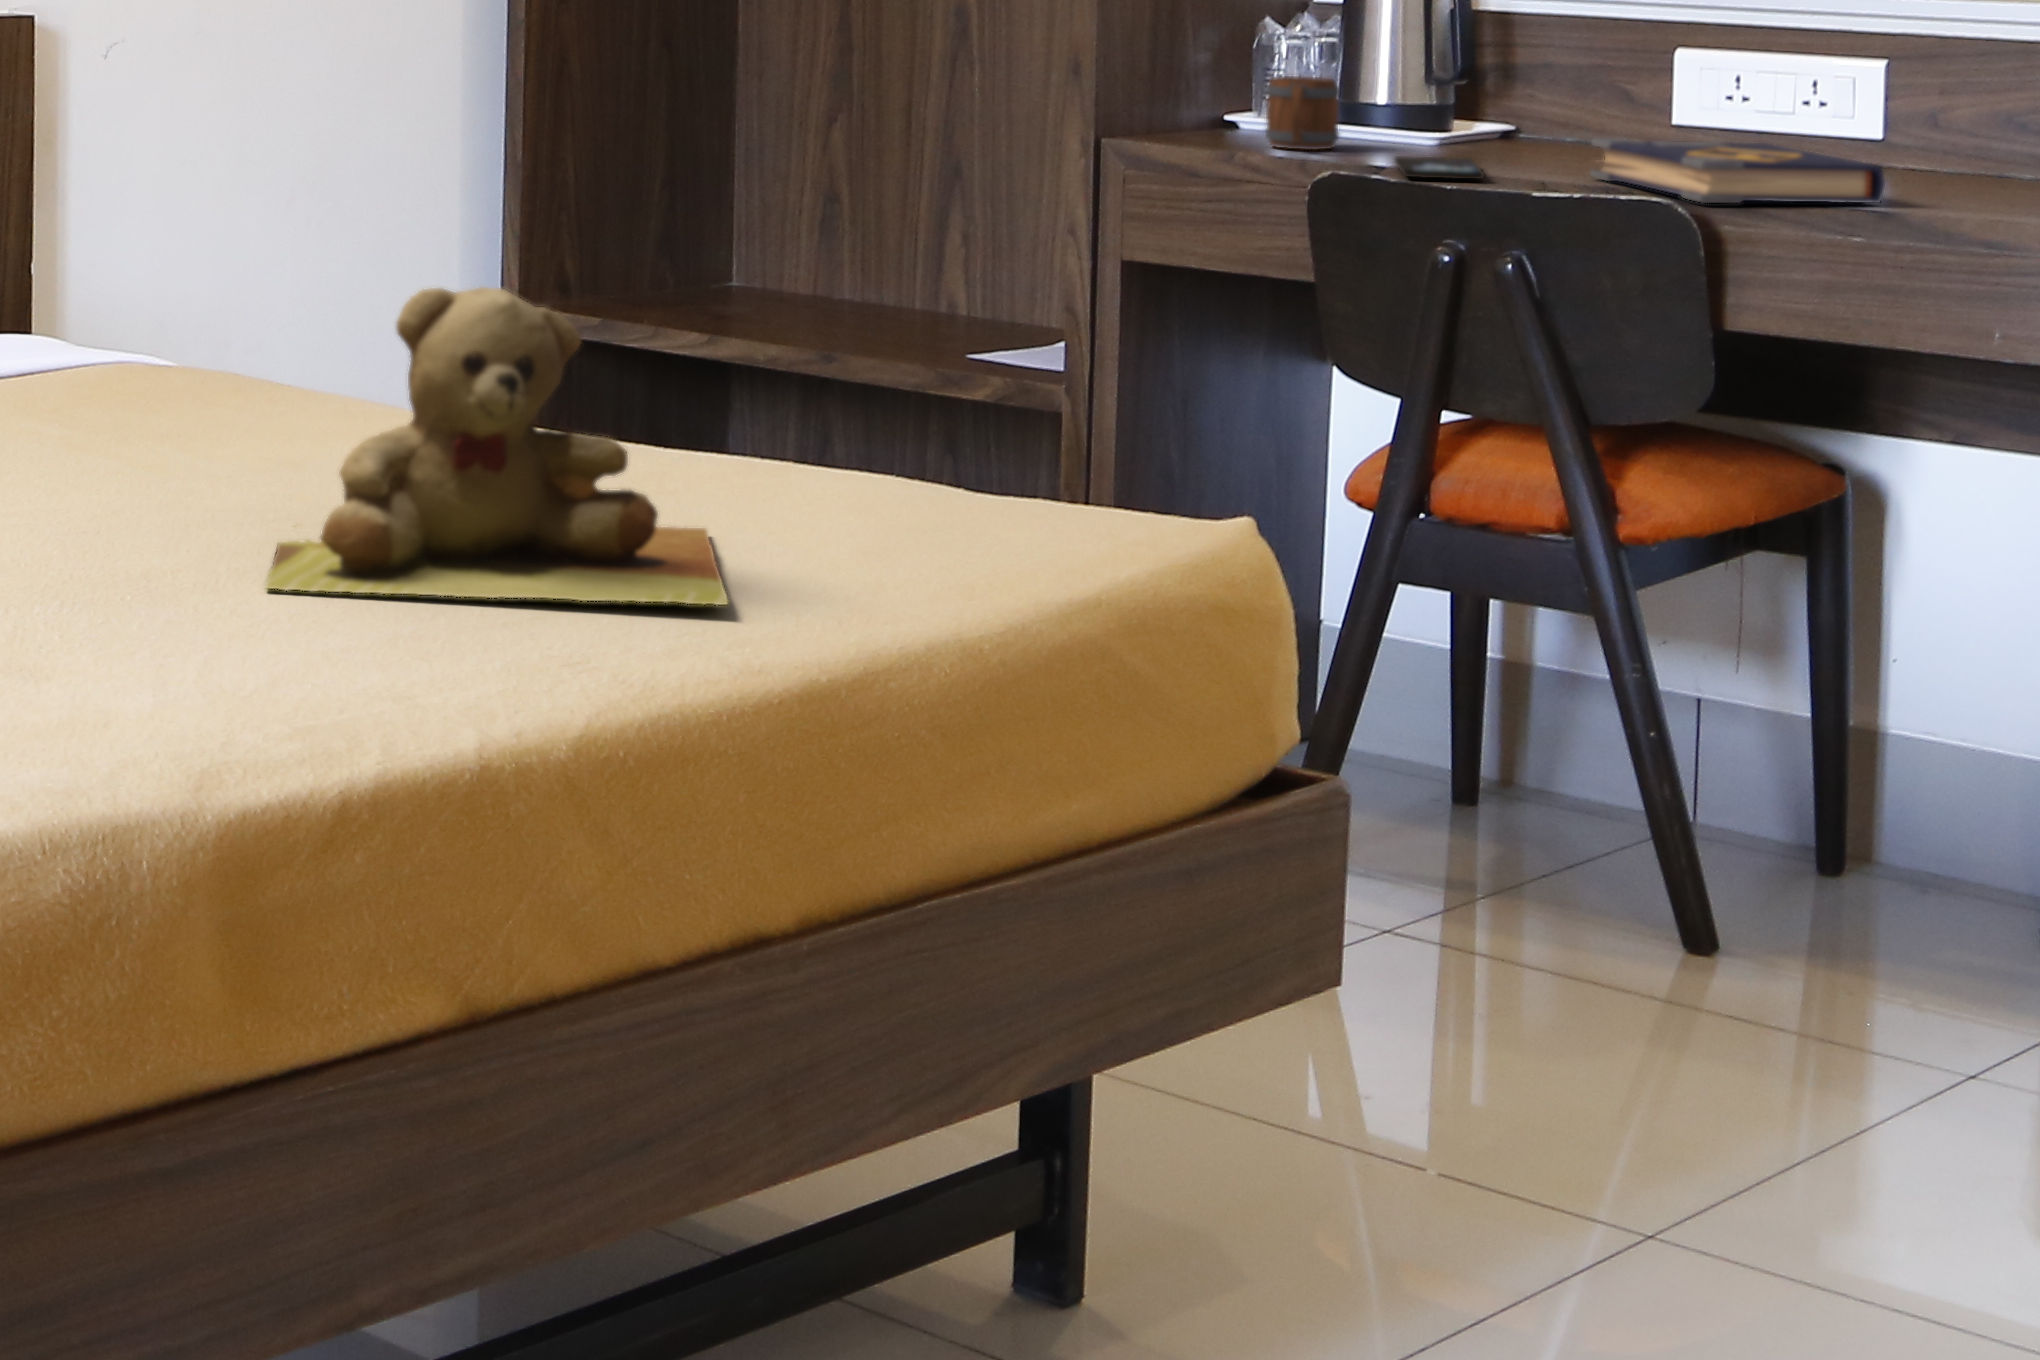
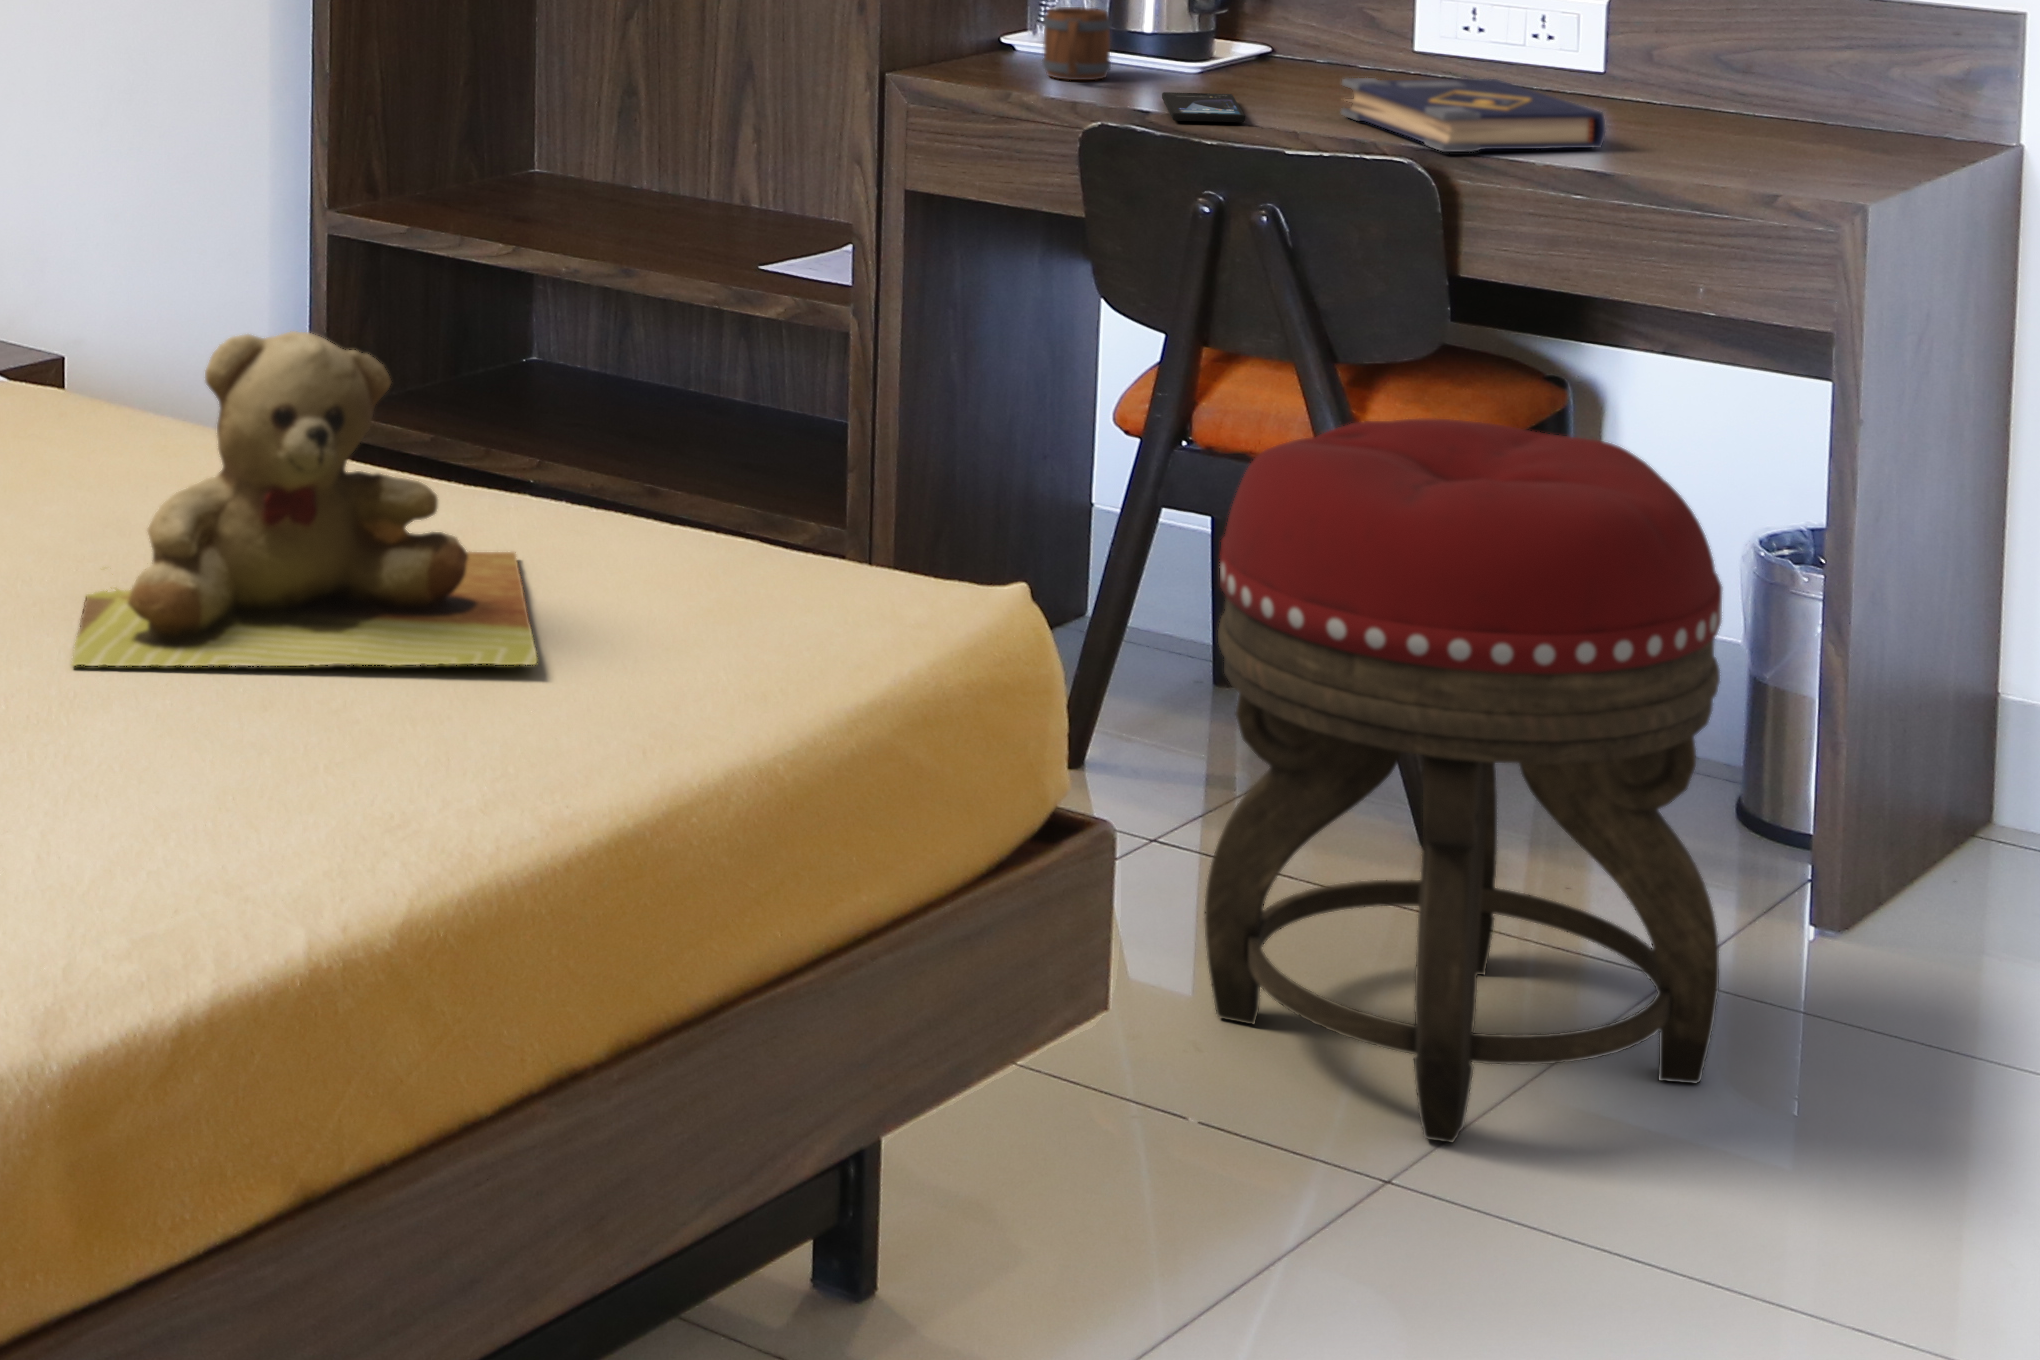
footstool: none [1436,458,2009,1191] -> present [1204,419,1722,1142]

